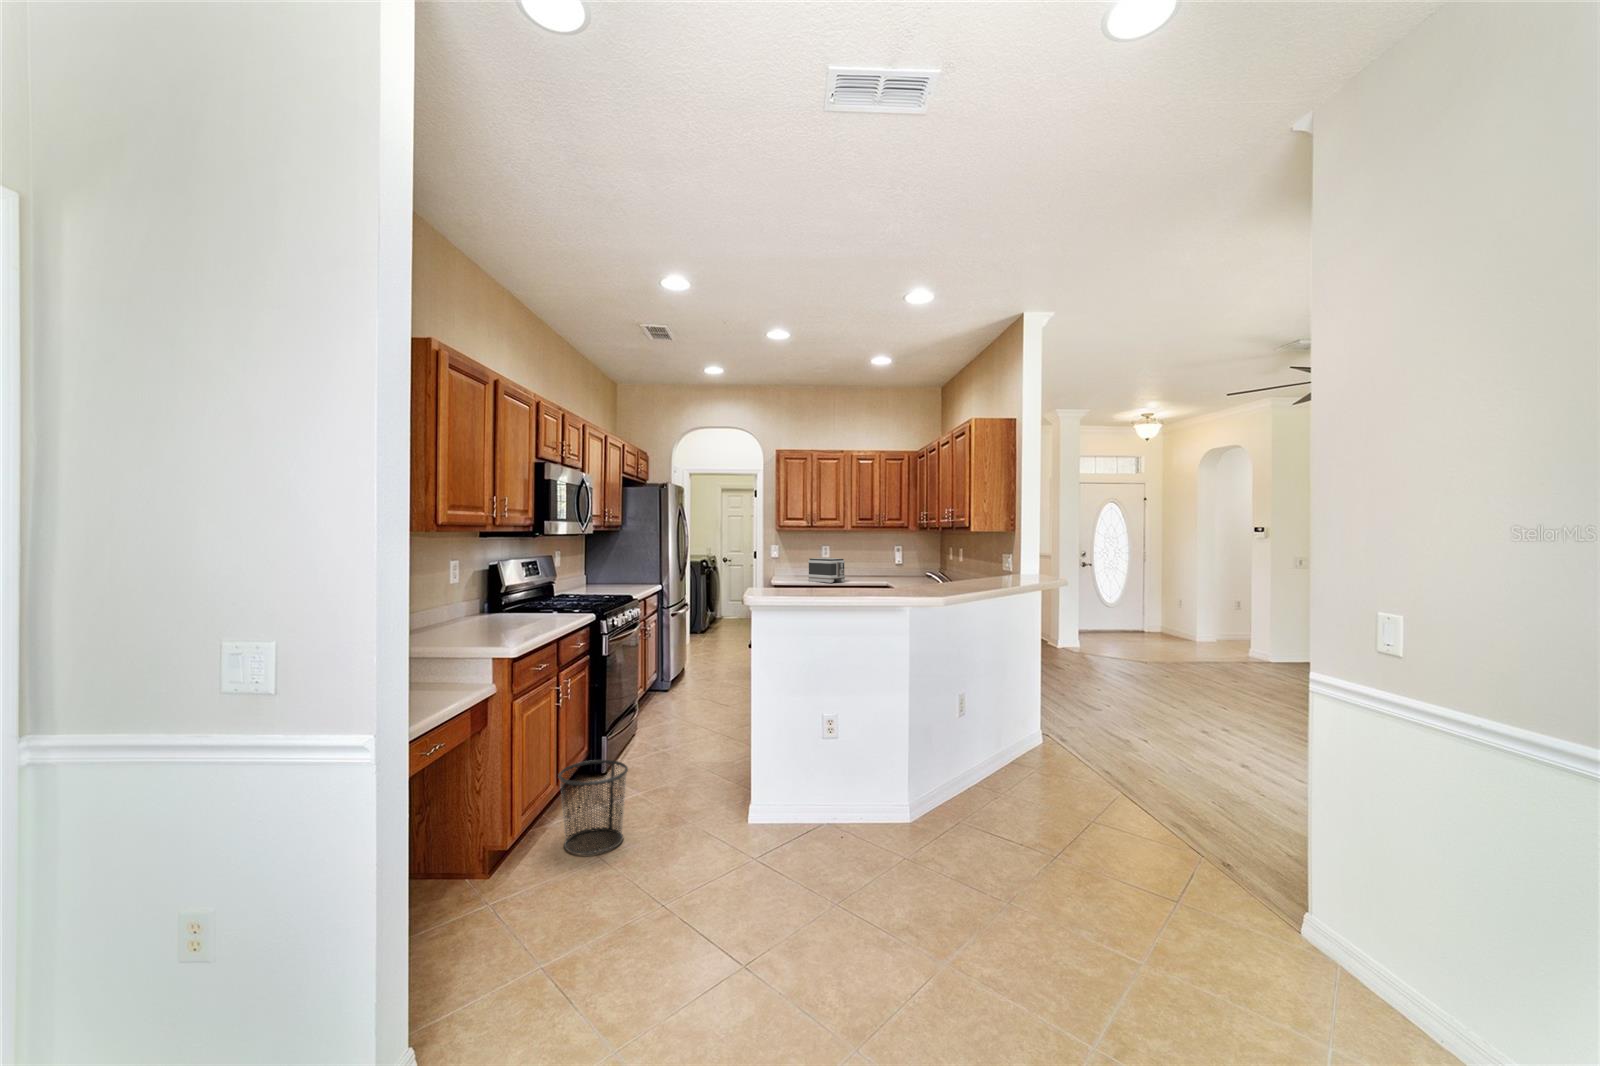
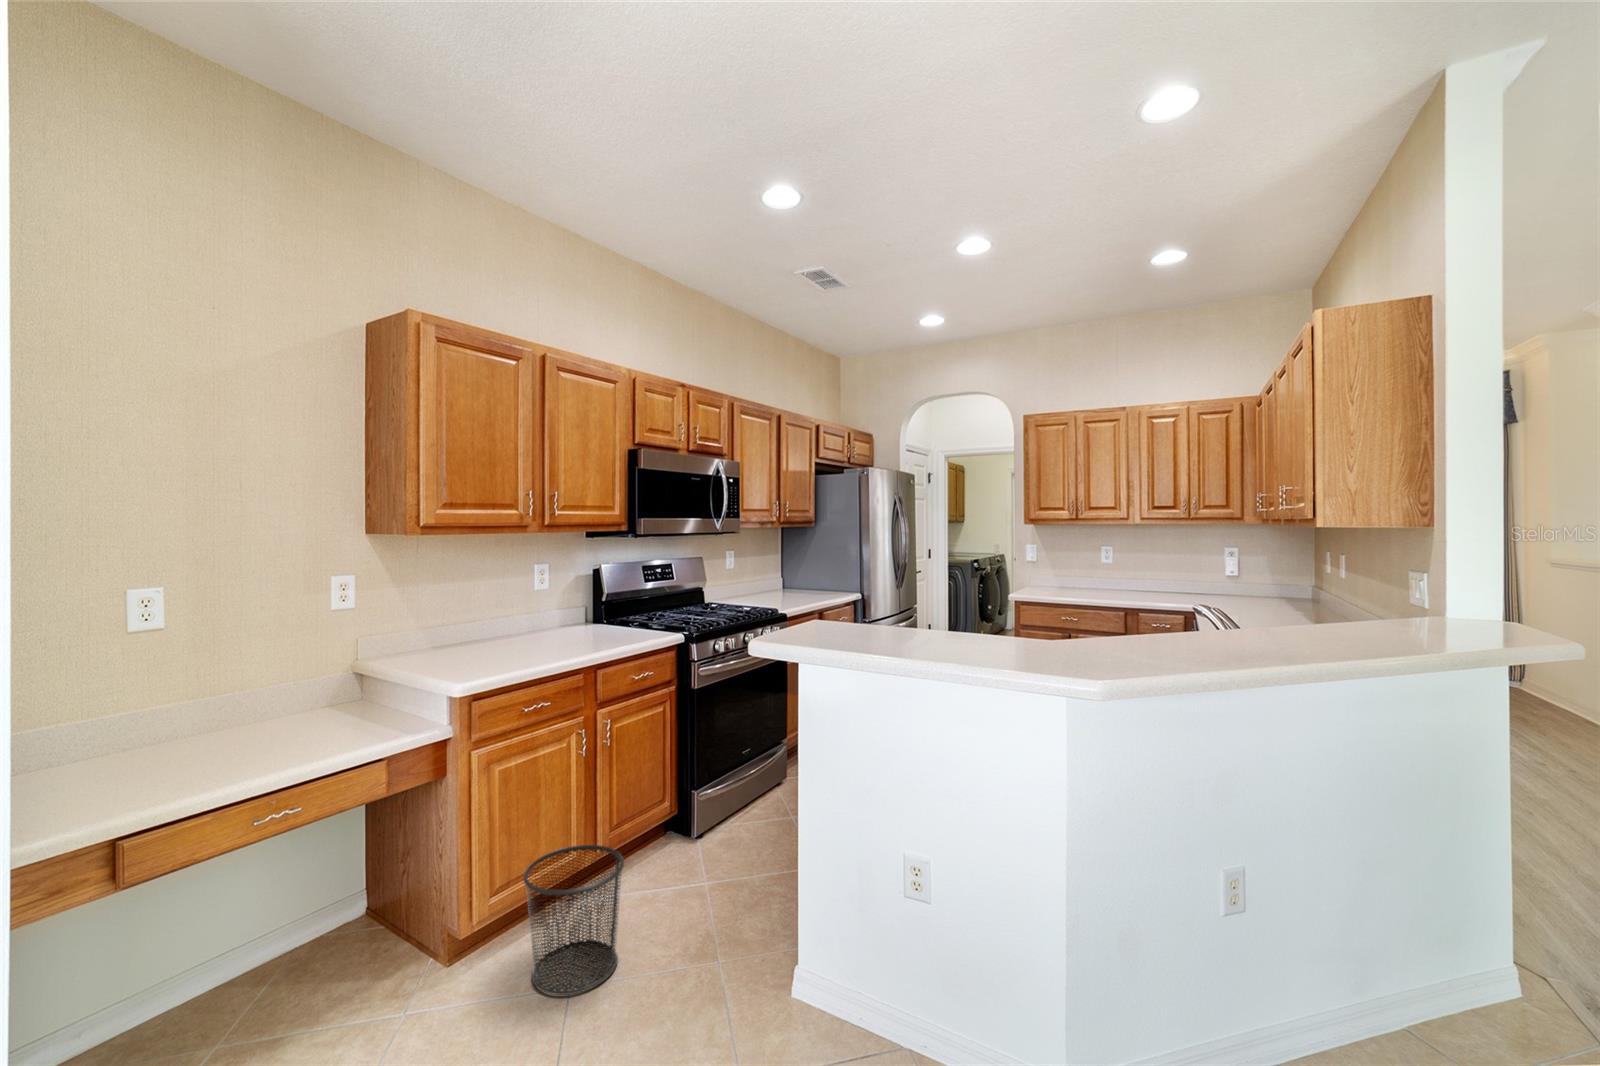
toaster: present [808,558,845,583] -> none [1069,562,1124,599]

